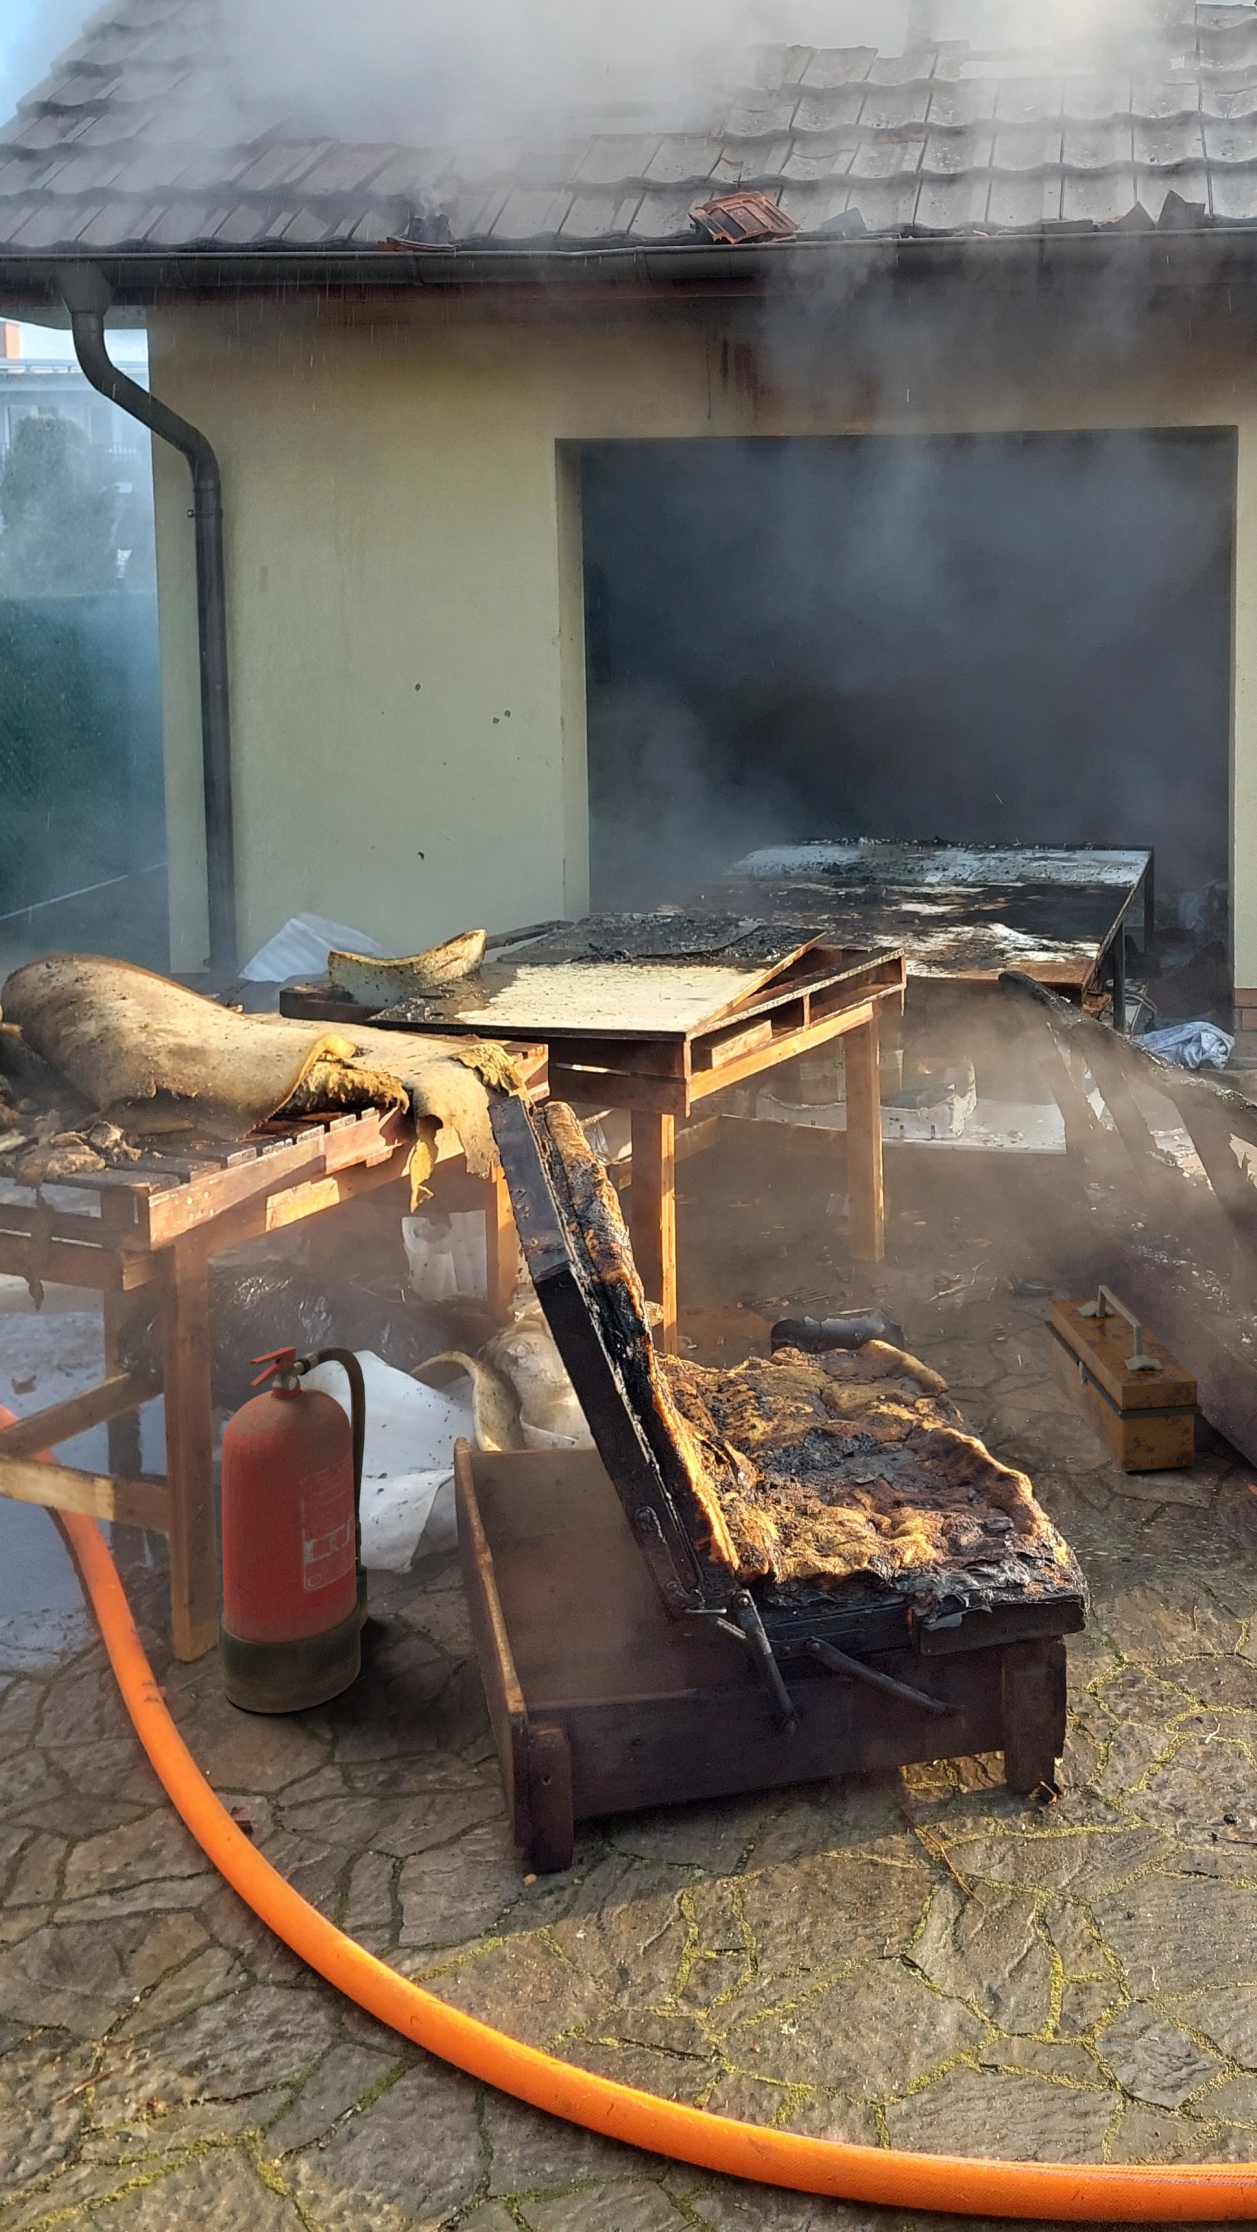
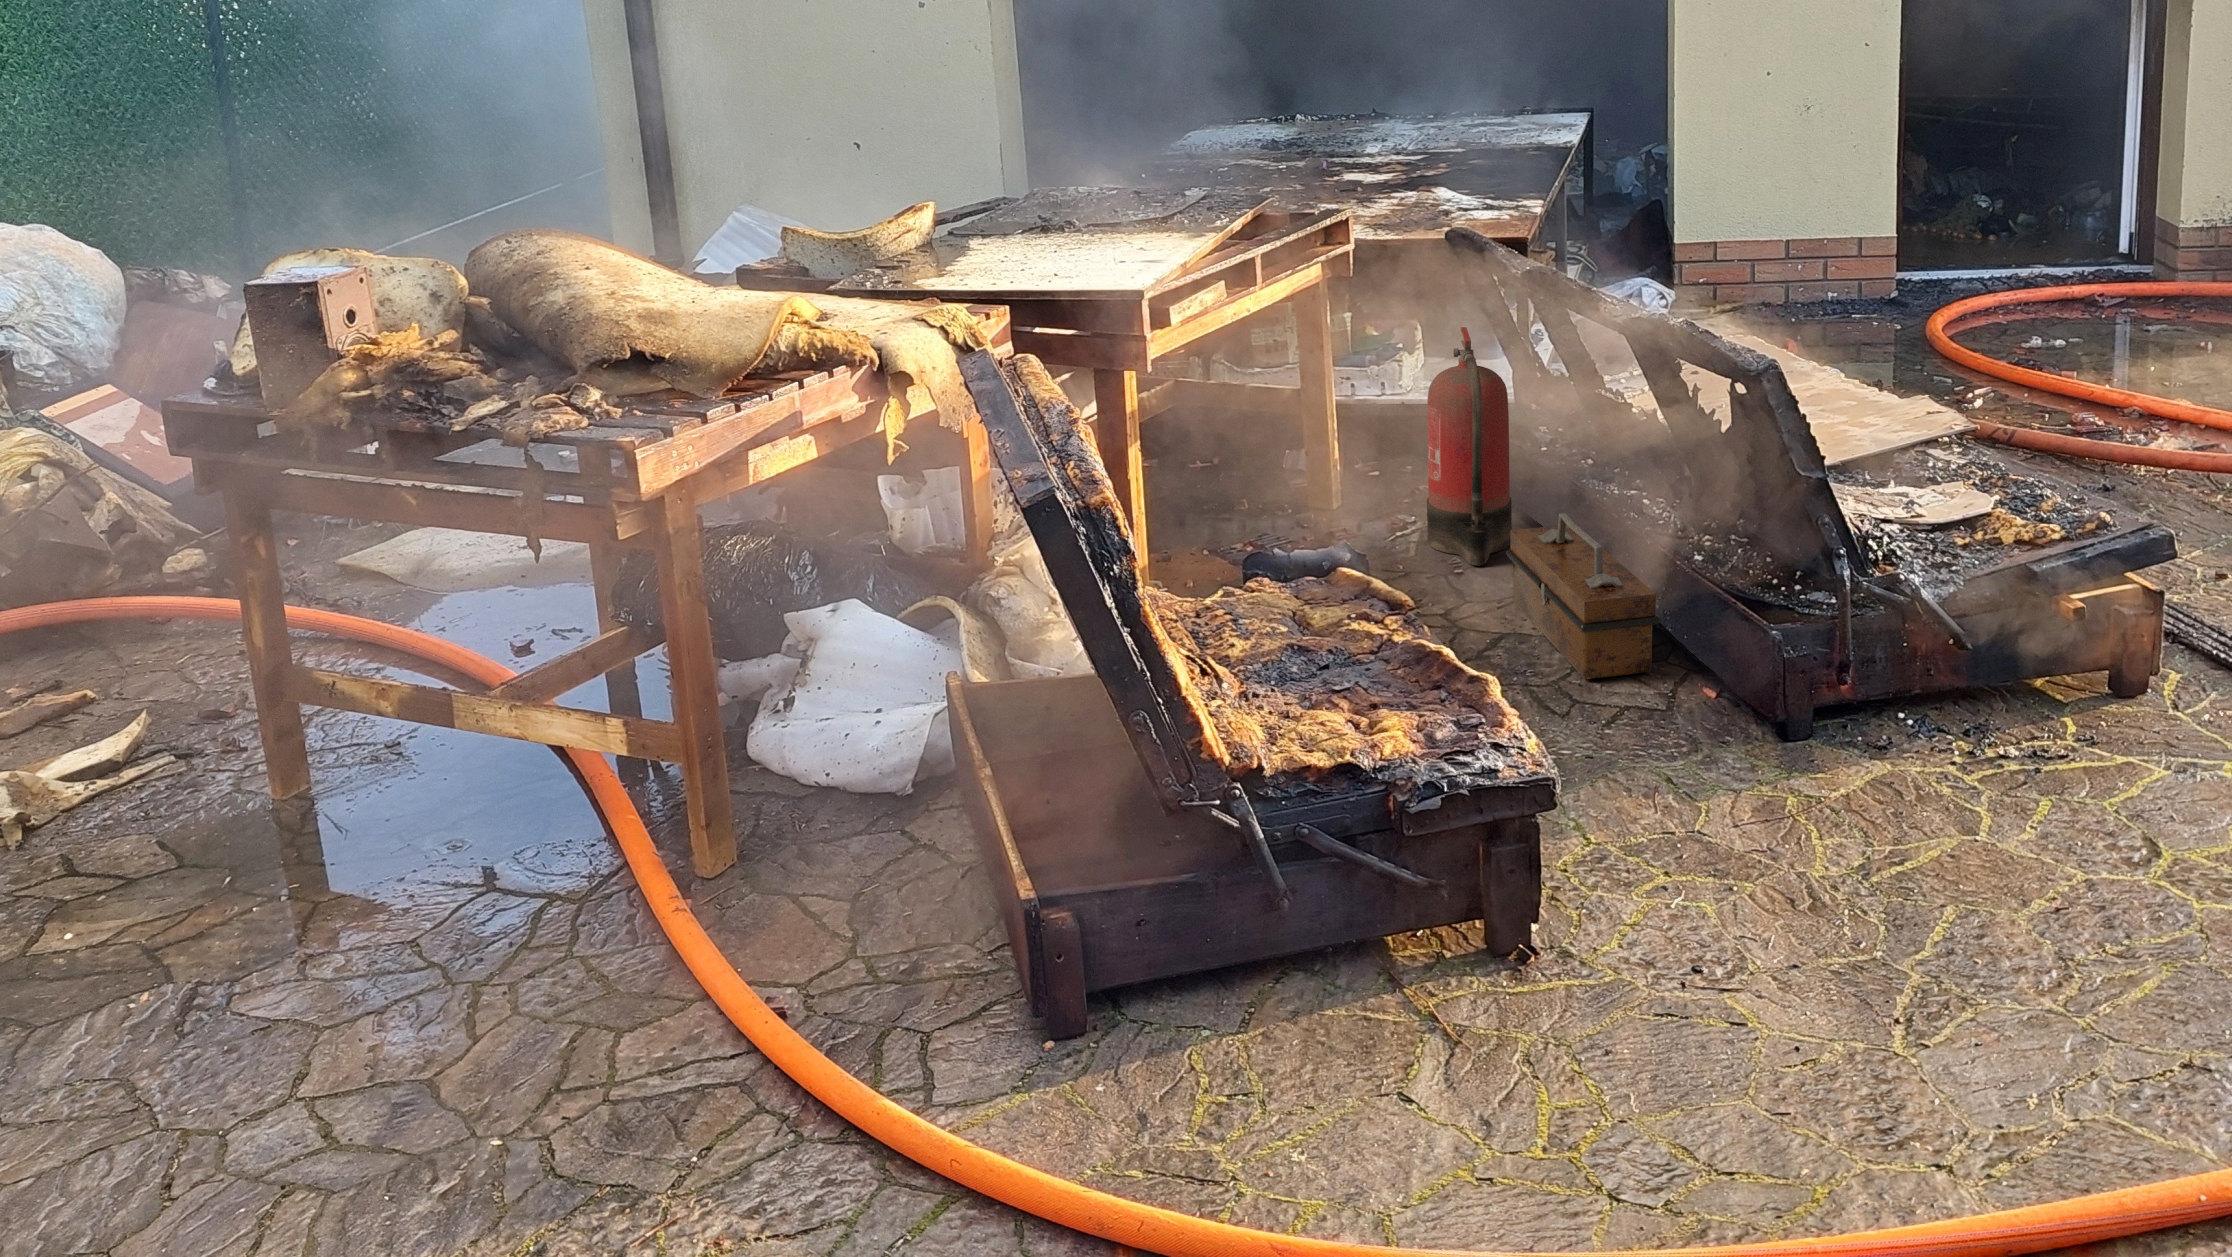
fire extinguisher: present [221,1346,368,1713] -> present [1427,327,1512,565]

